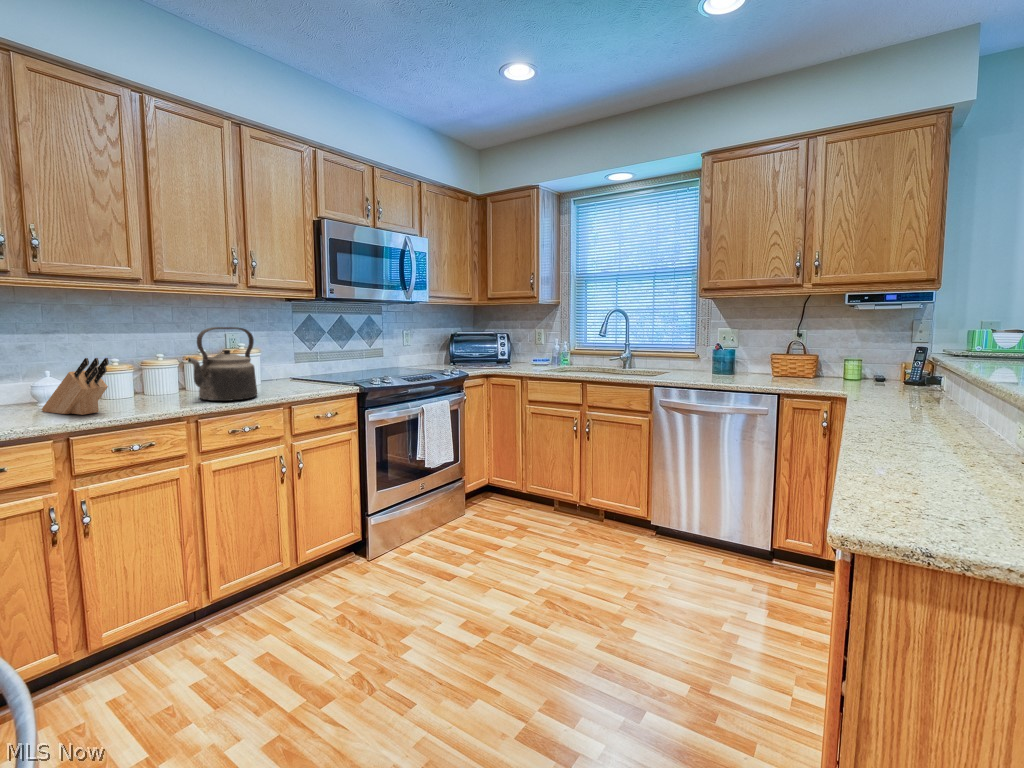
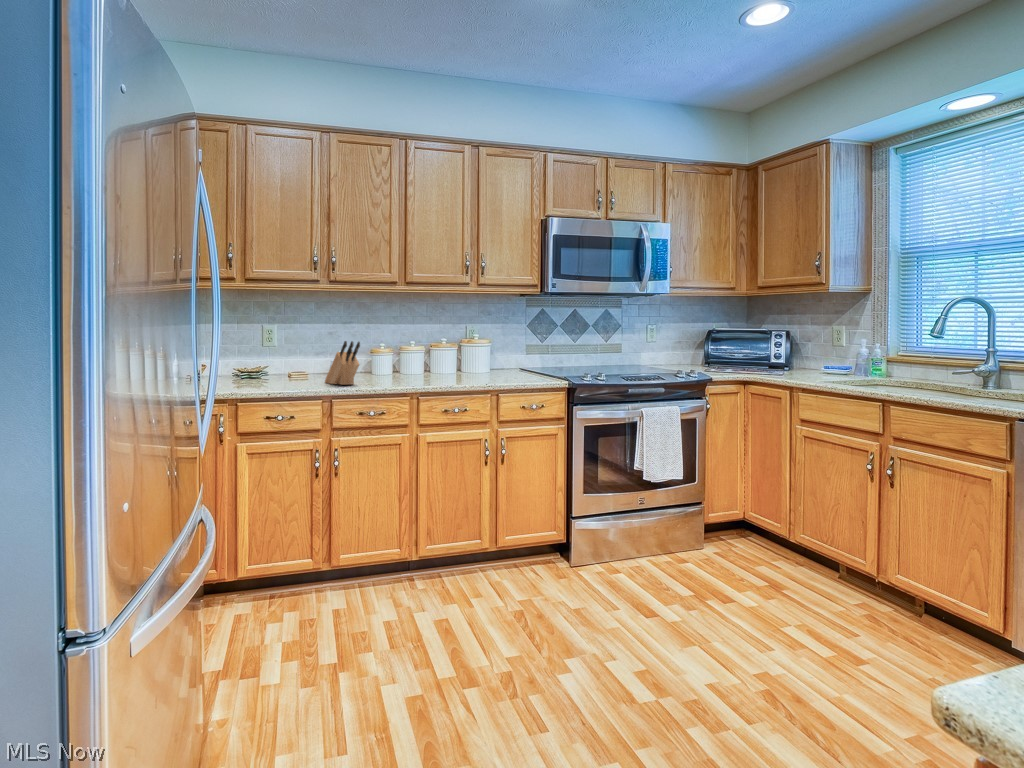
kettle: present [188,327,257,401] -> none [416,319,472,383]

